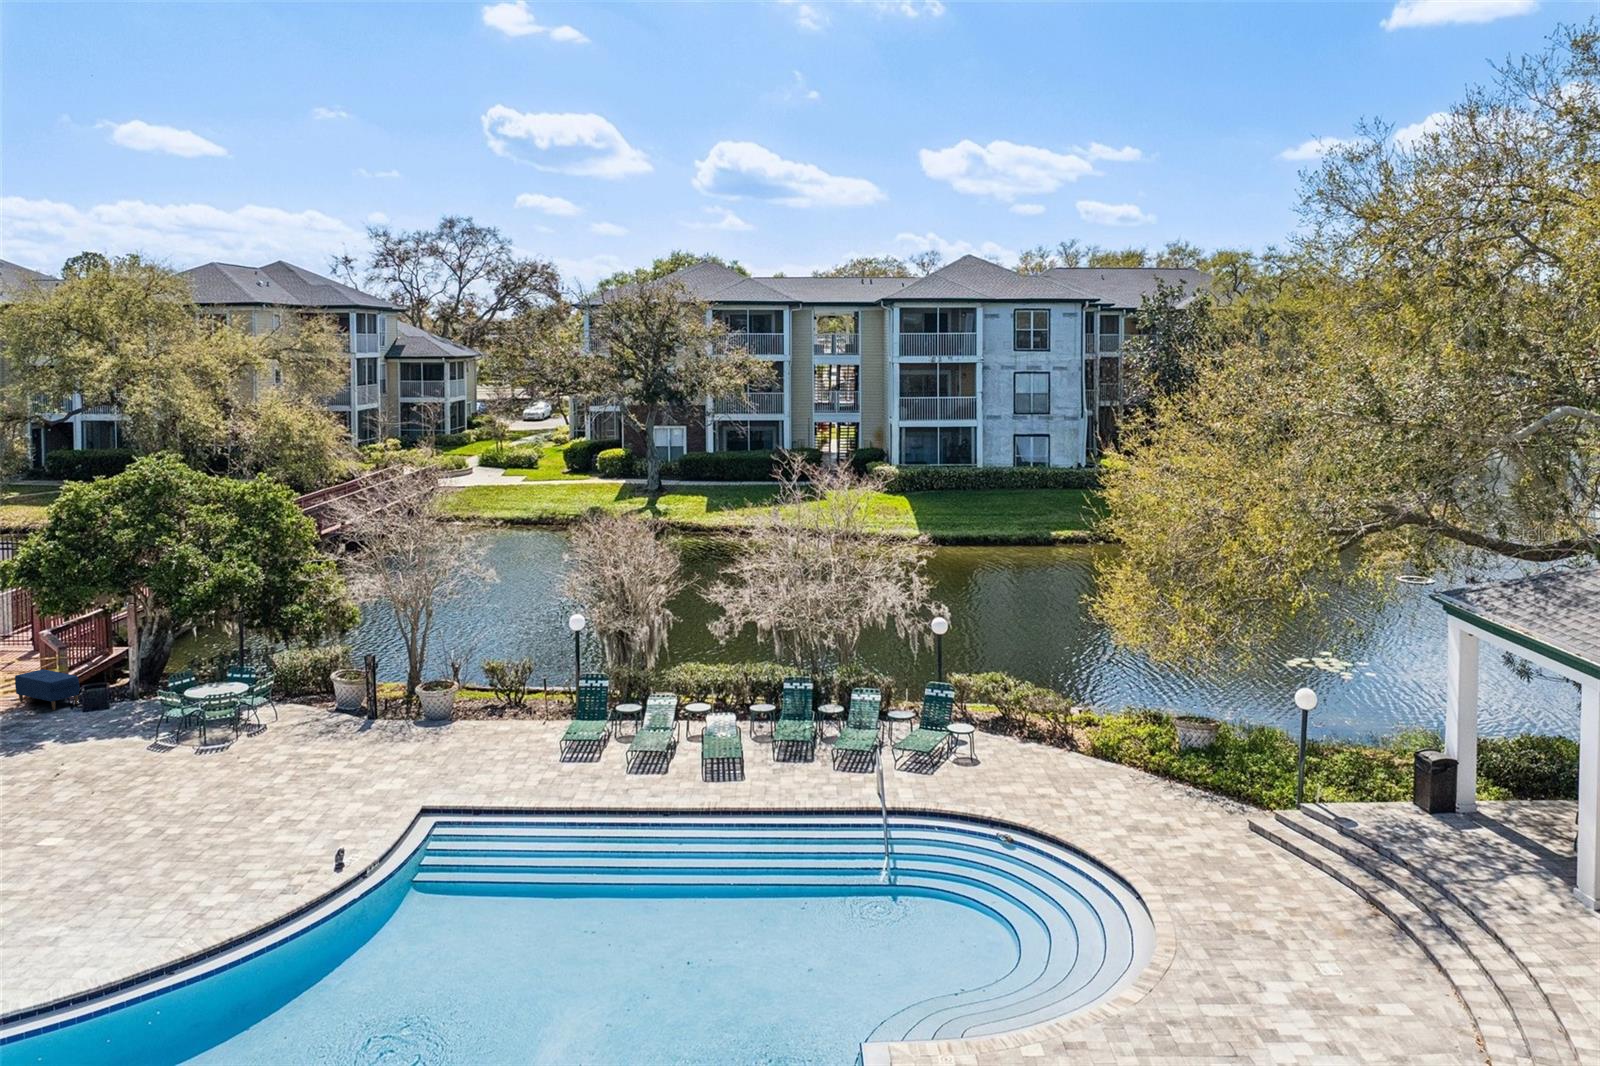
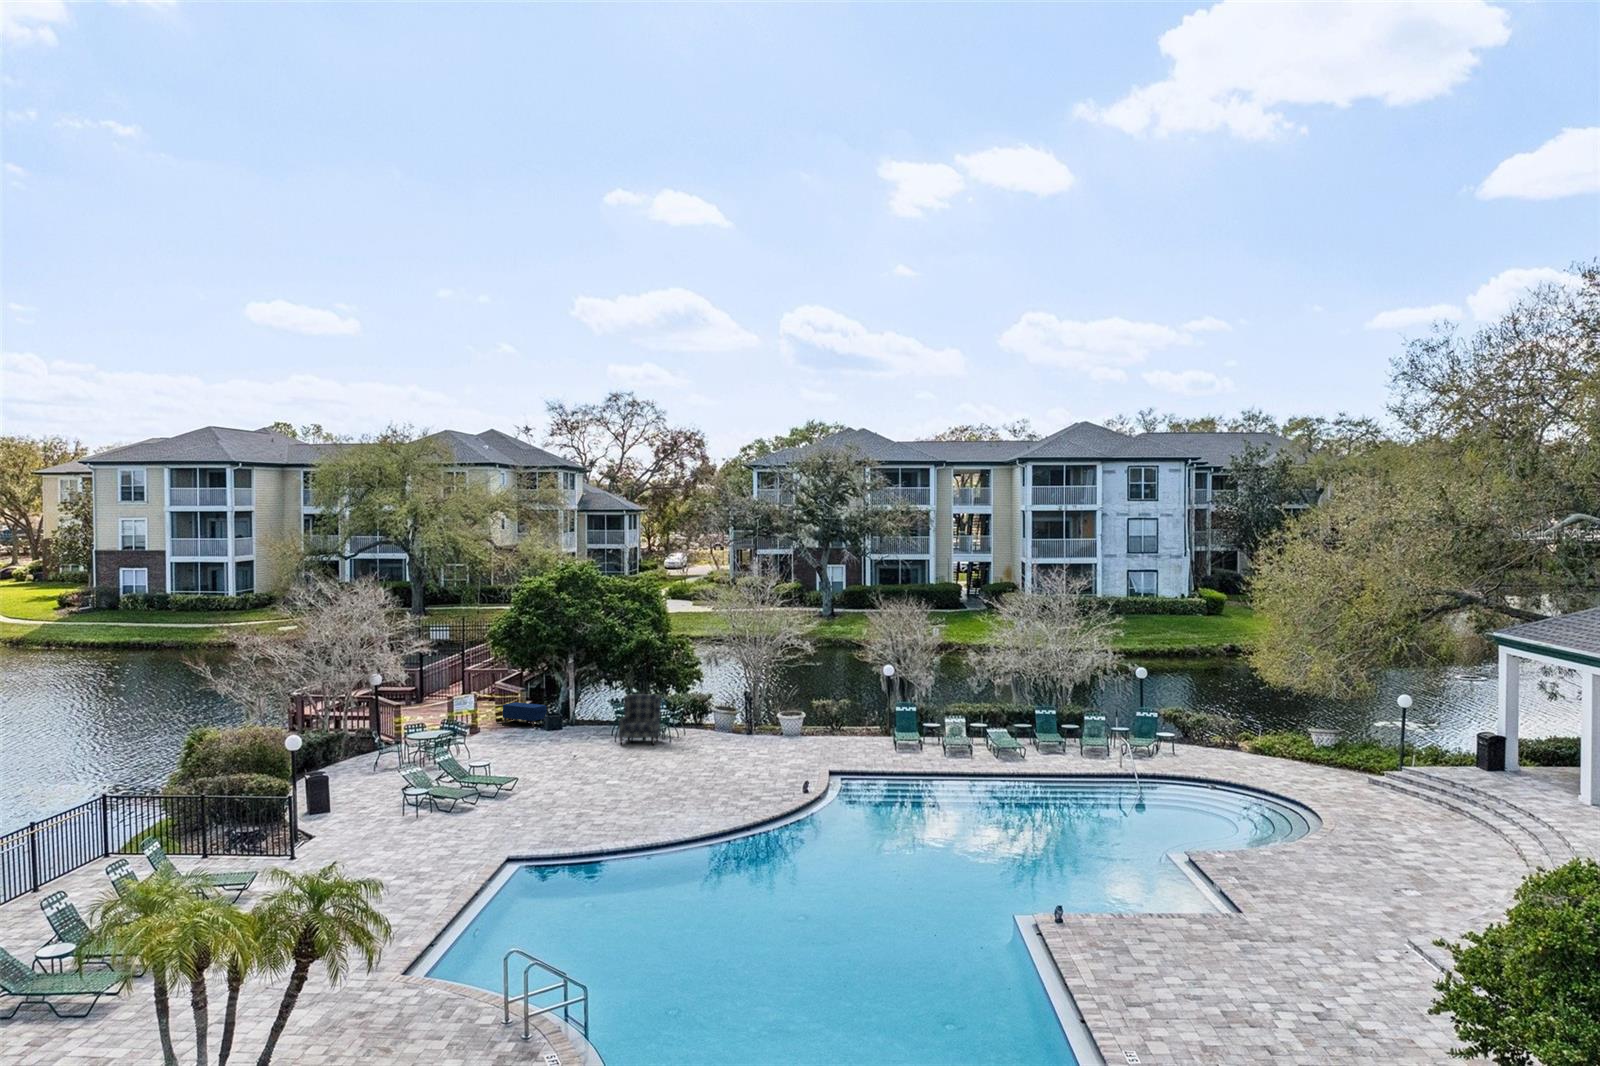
chair: none [141,669,217,751] -> present [619,694,661,745]

